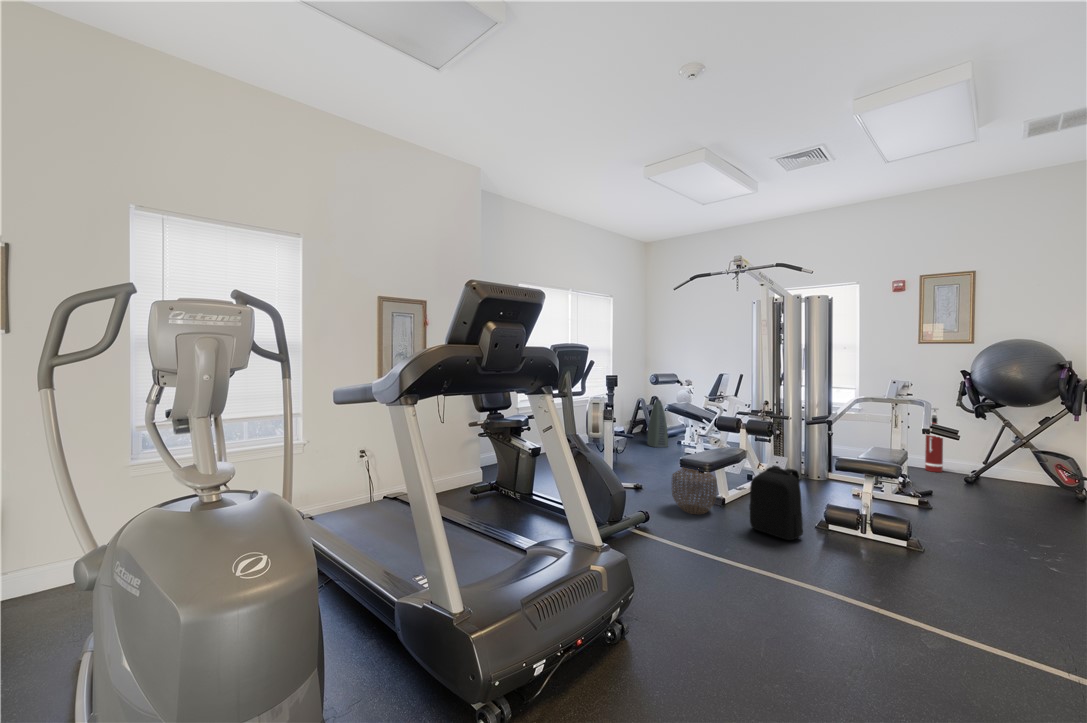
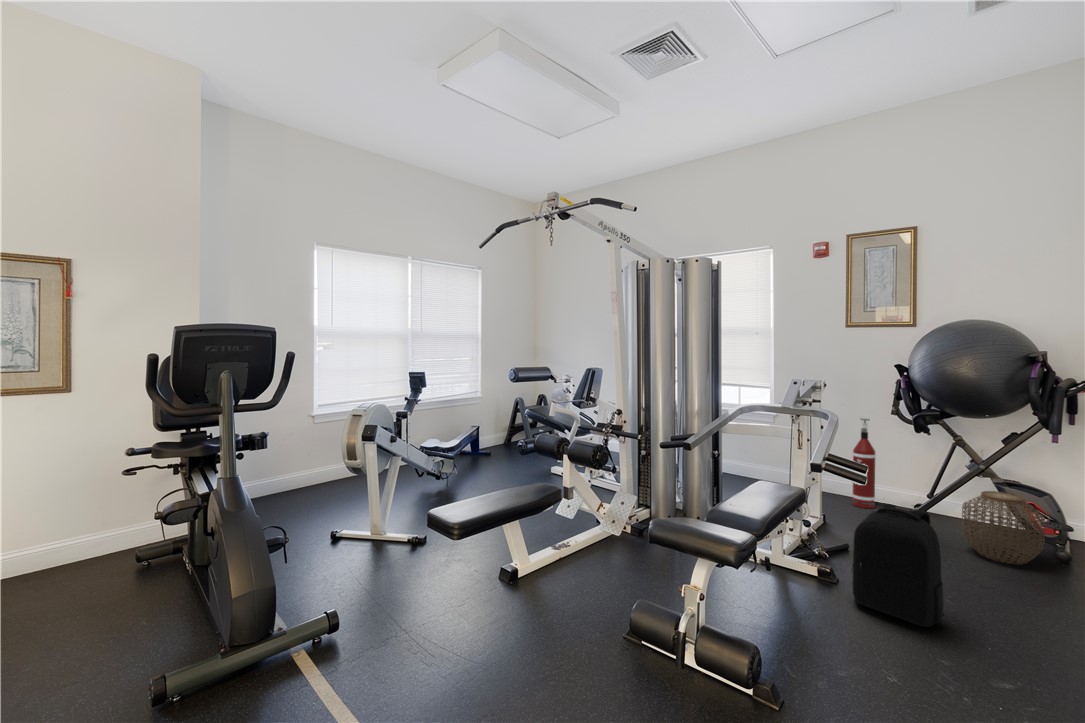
air purifier: present [647,400,668,447] -> none [508,406,533,470]
backpack: present [749,465,803,540] -> present [852,504,944,627]
woven basket: present [672,467,717,514] -> present [962,491,1045,564]

